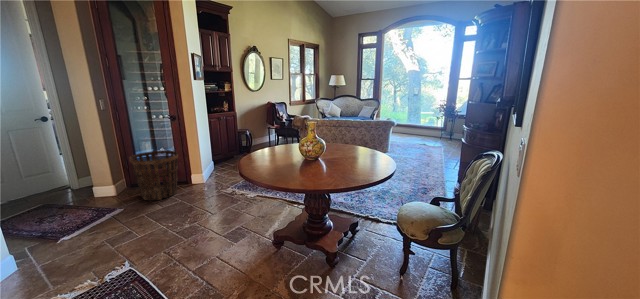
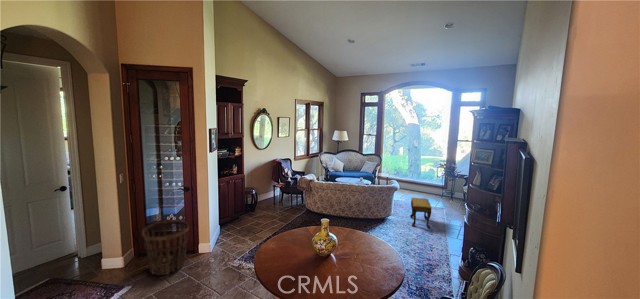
footstool: none [408,134,429,162] -> present [410,198,431,229]

